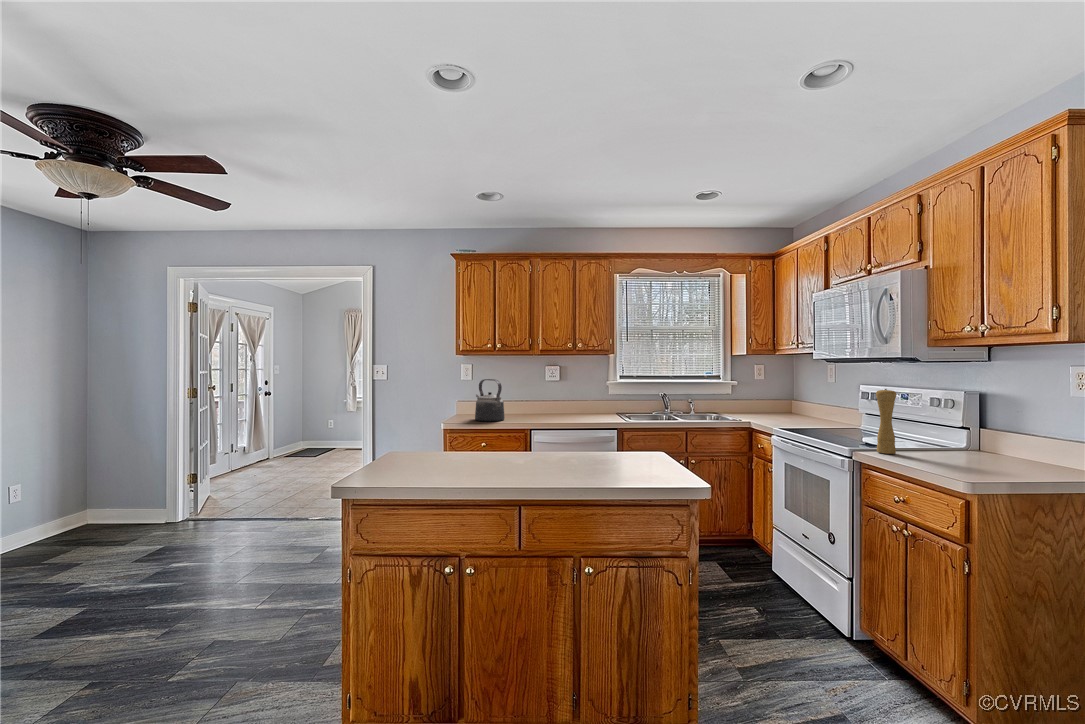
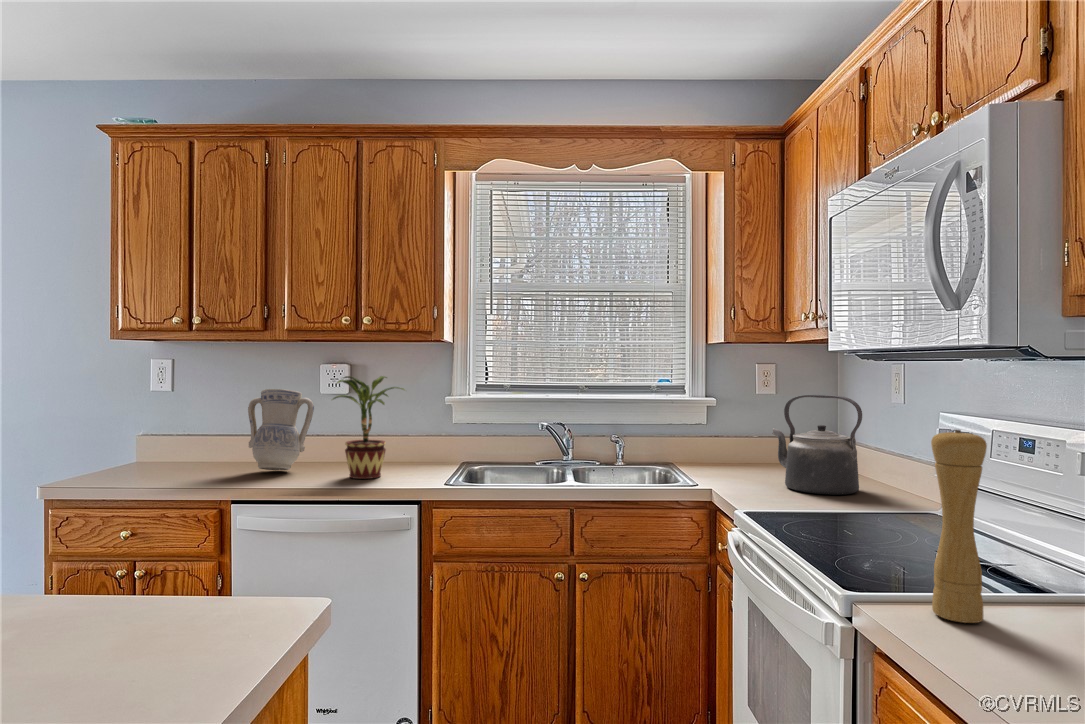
potted plant: none [567,372,604,420] -> present [333,376,405,479]
kettle: present [475,379,505,421] -> present [772,395,862,495]
vase: none [523,379,552,418] -> present [248,389,314,470]

